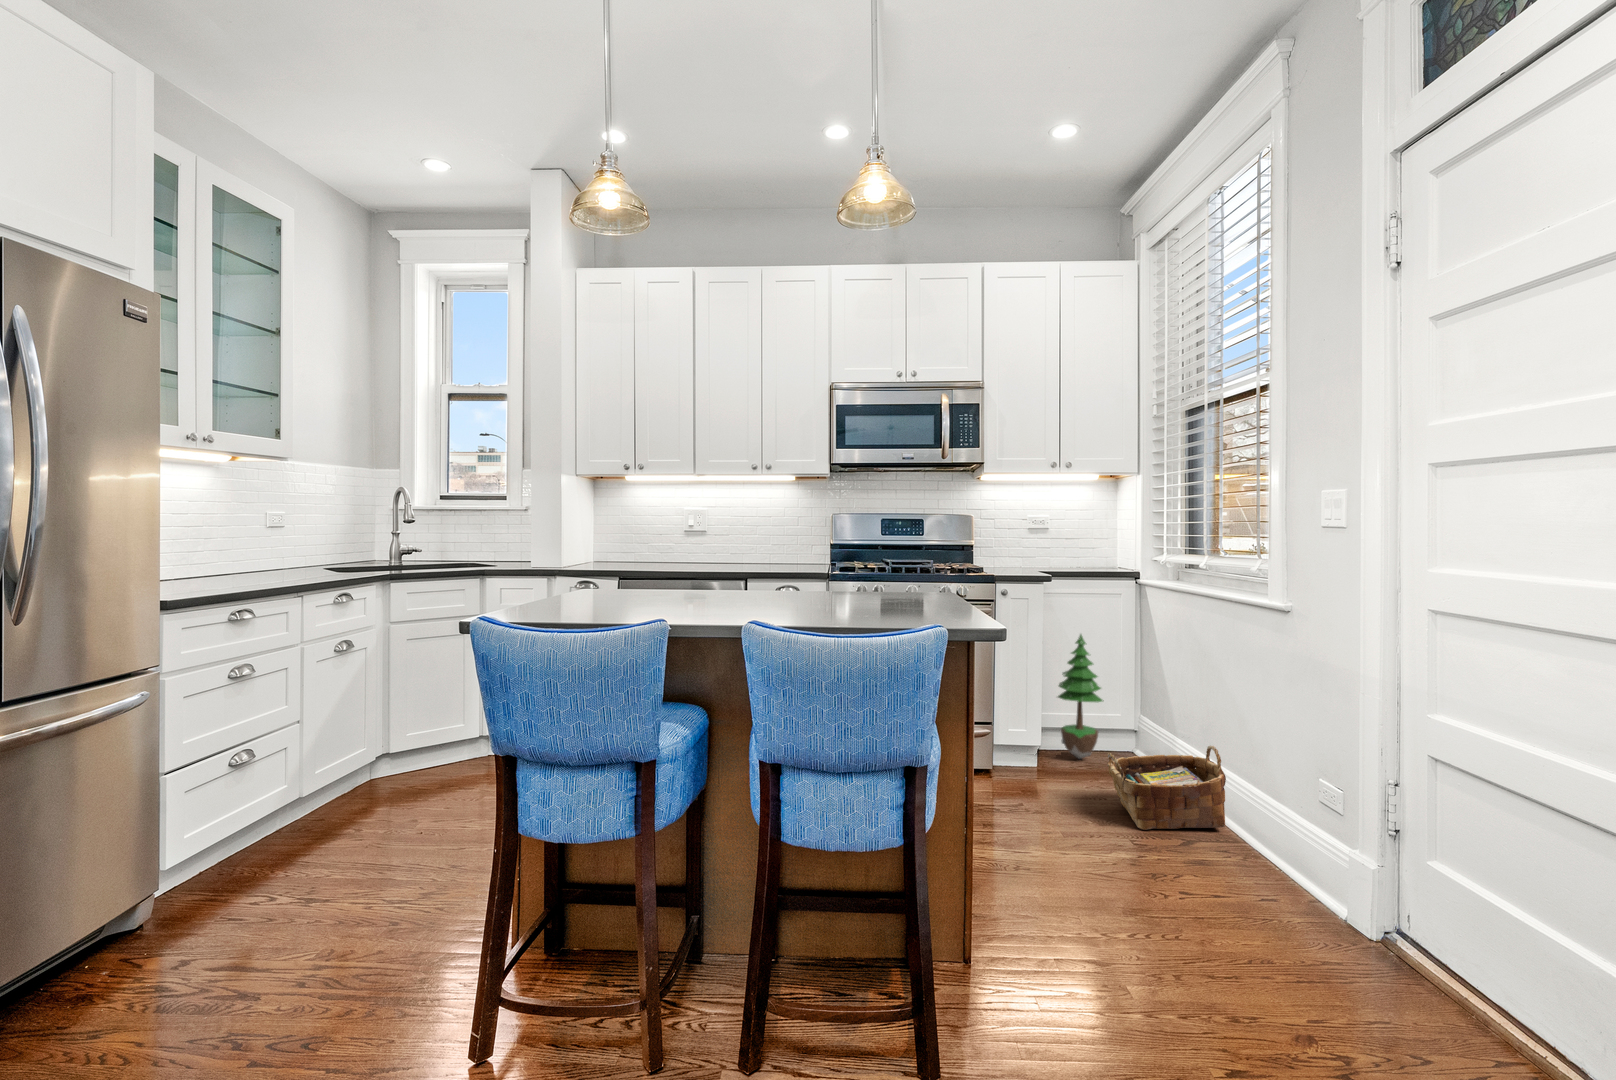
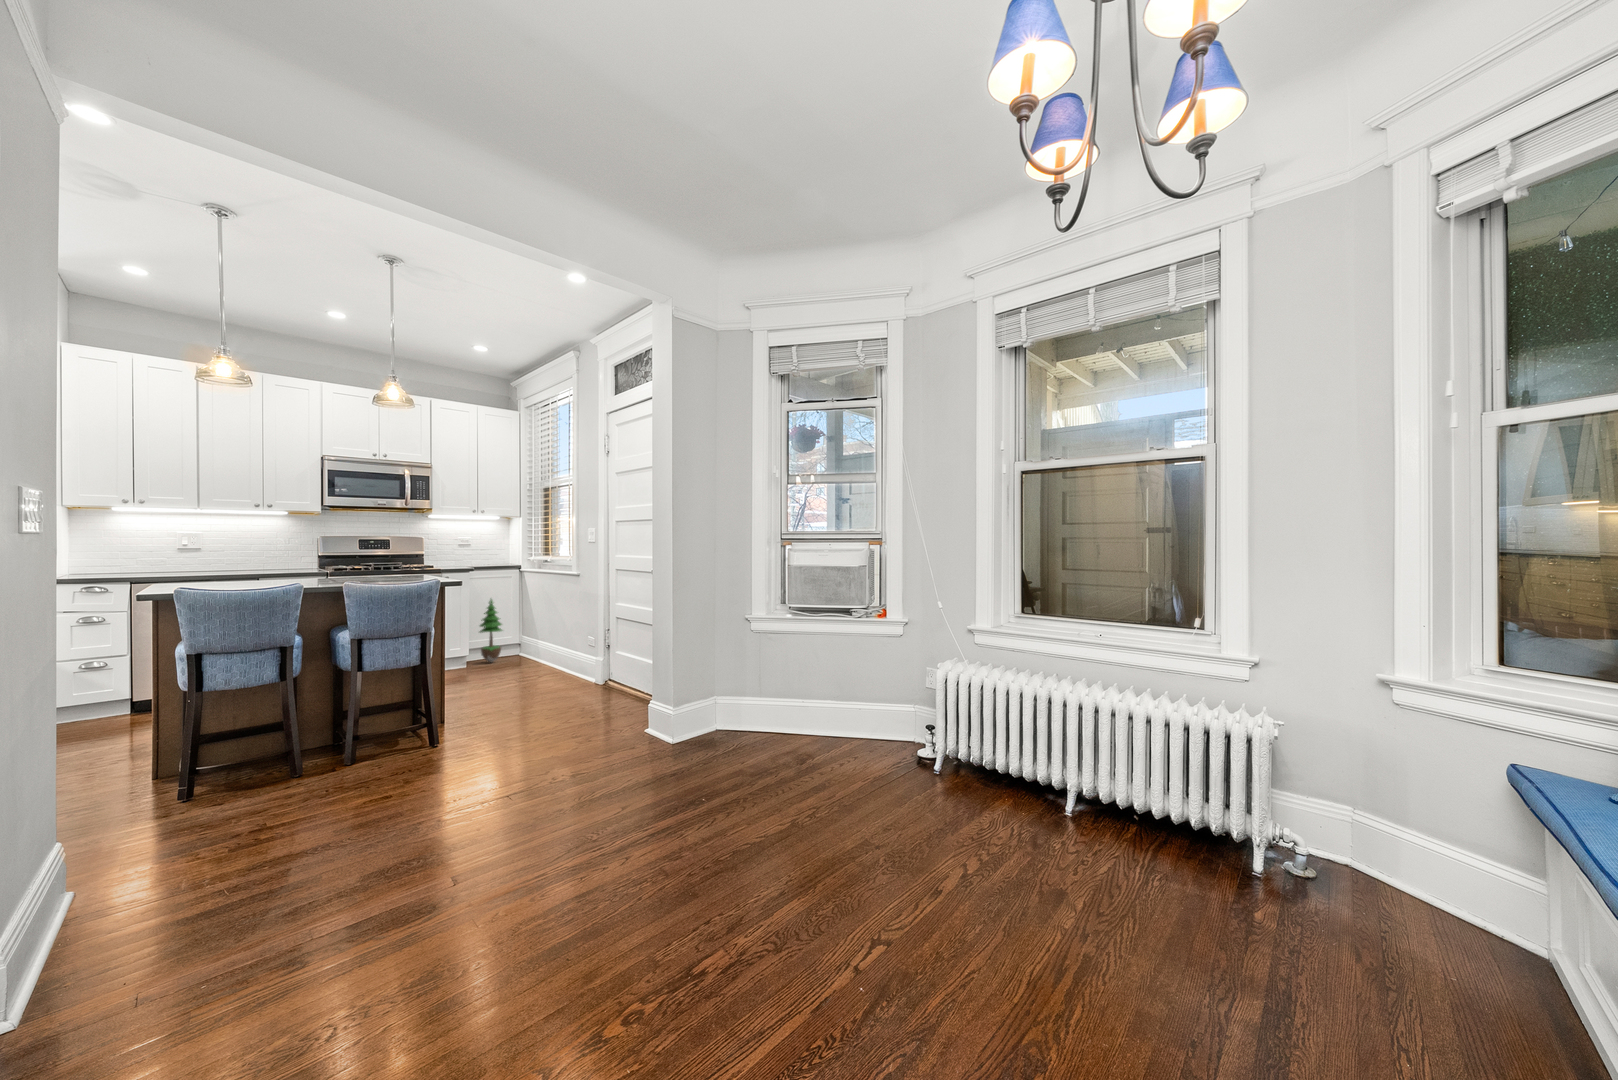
woven basket: present [1107,746,1226,830] -> none [506,638,559,678]

